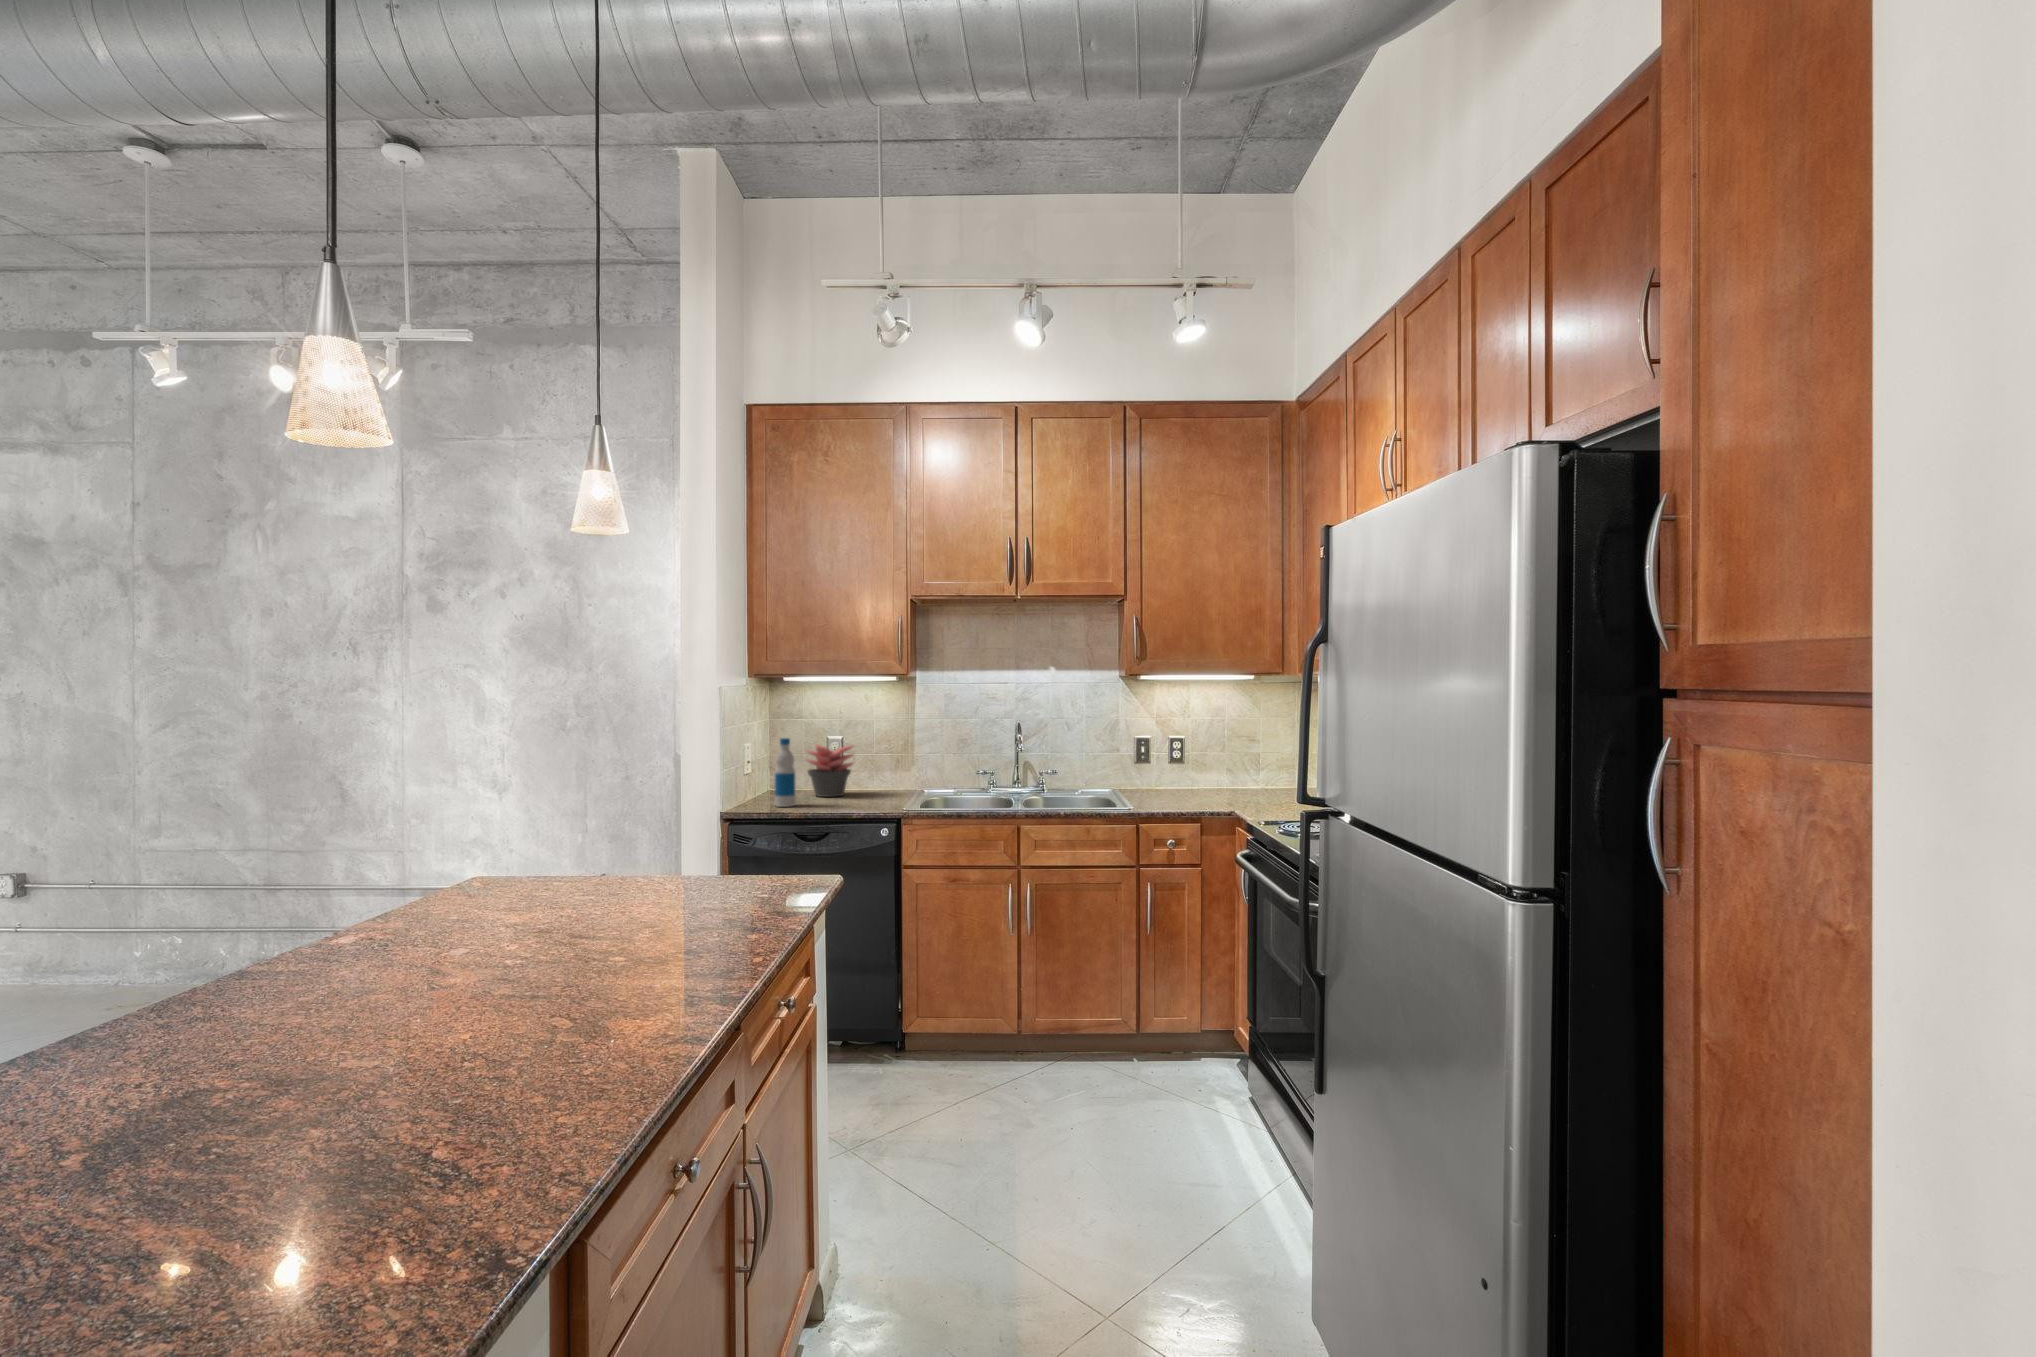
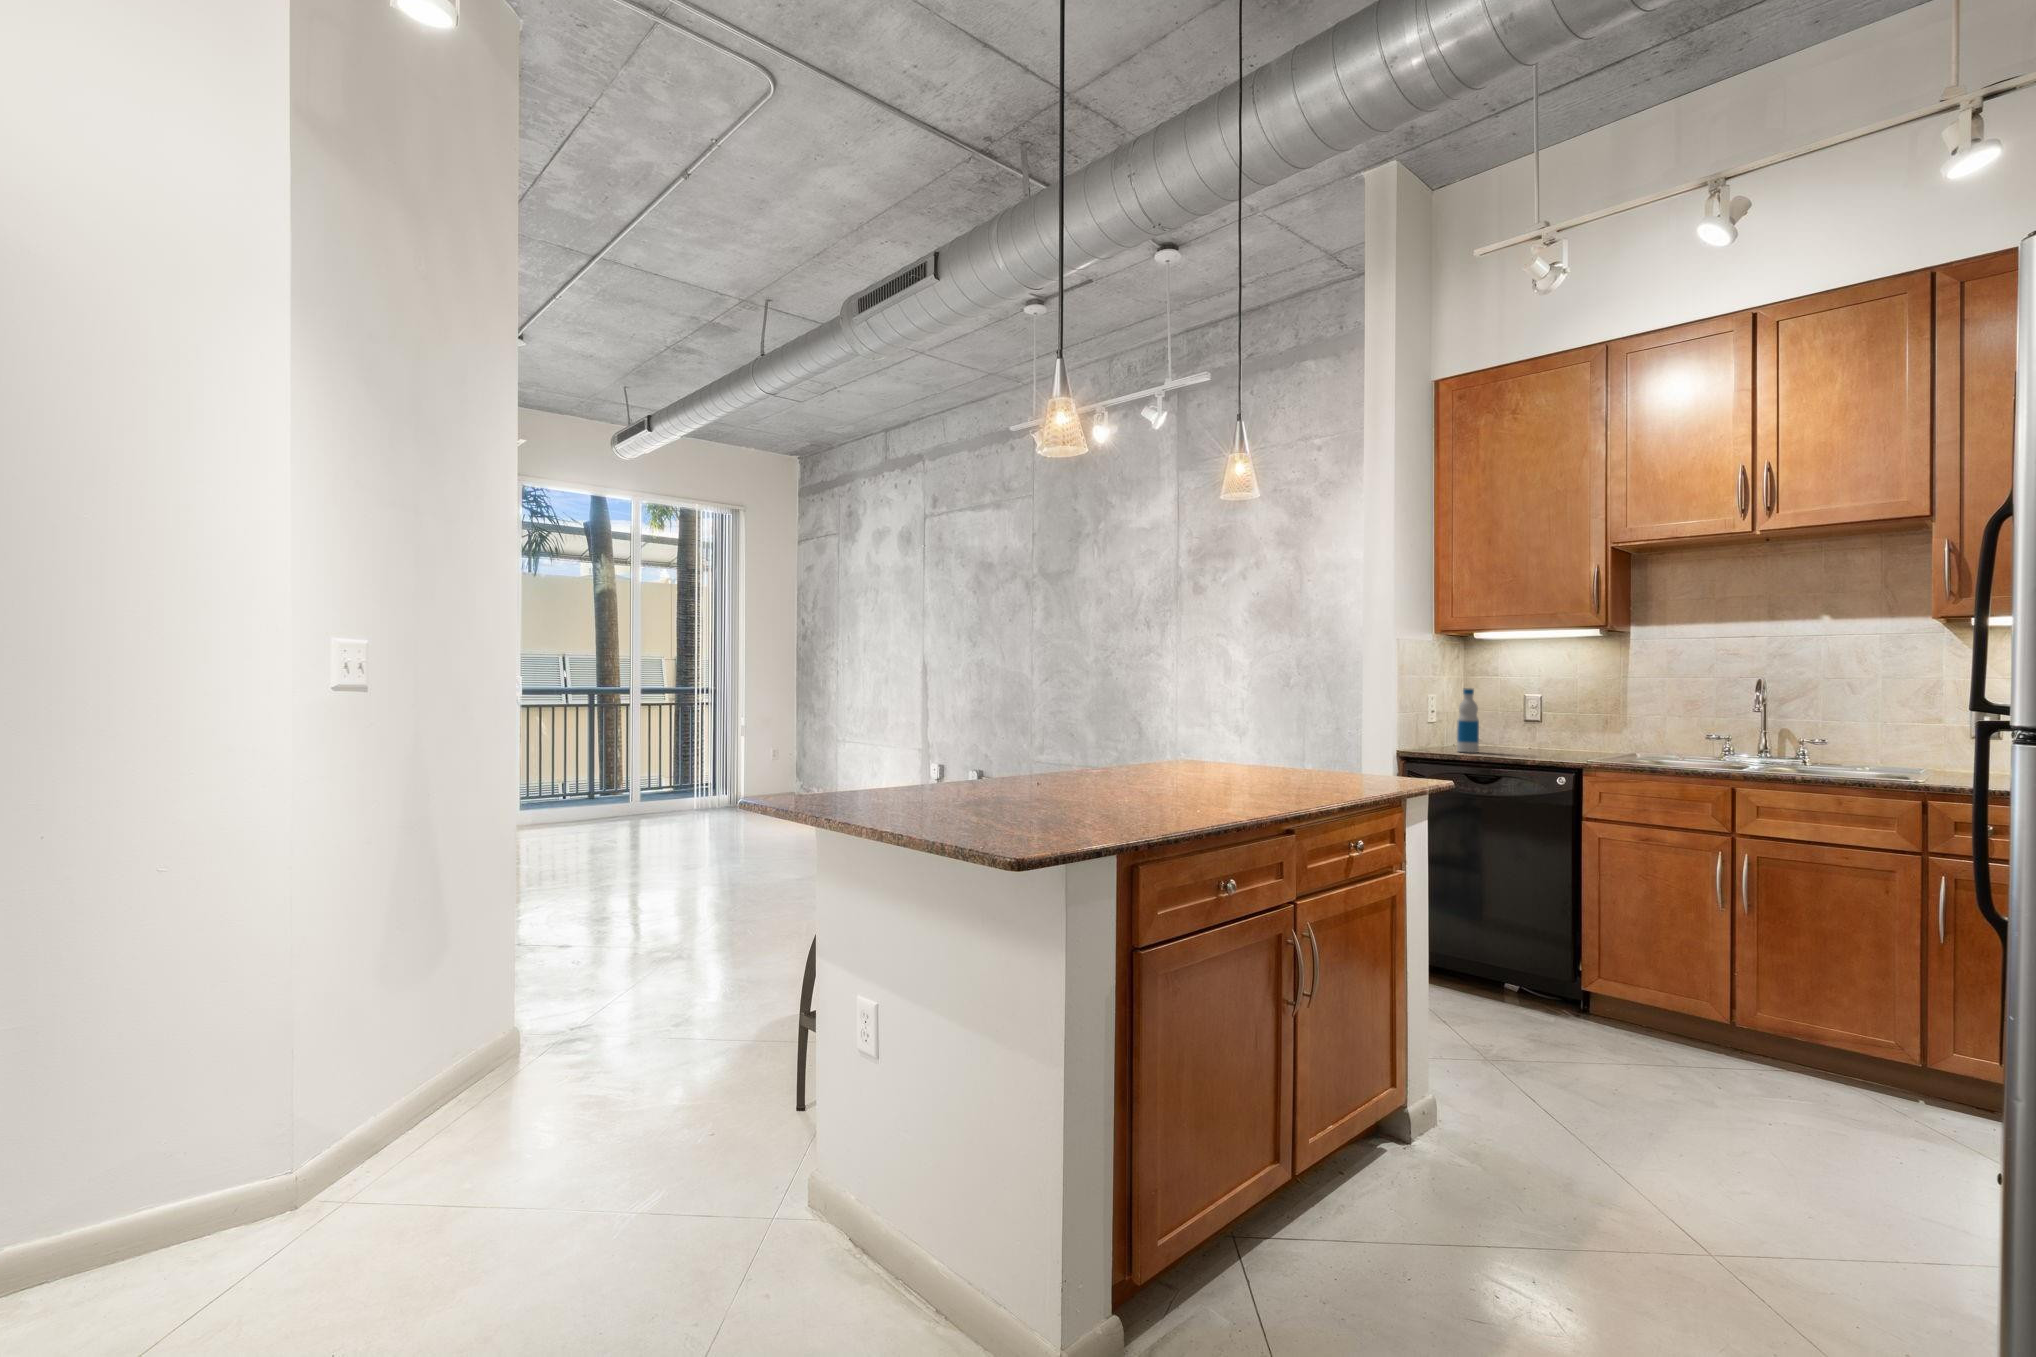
succulent plant: present [806,744,854,797] -> none [1497,700,1553,750]

